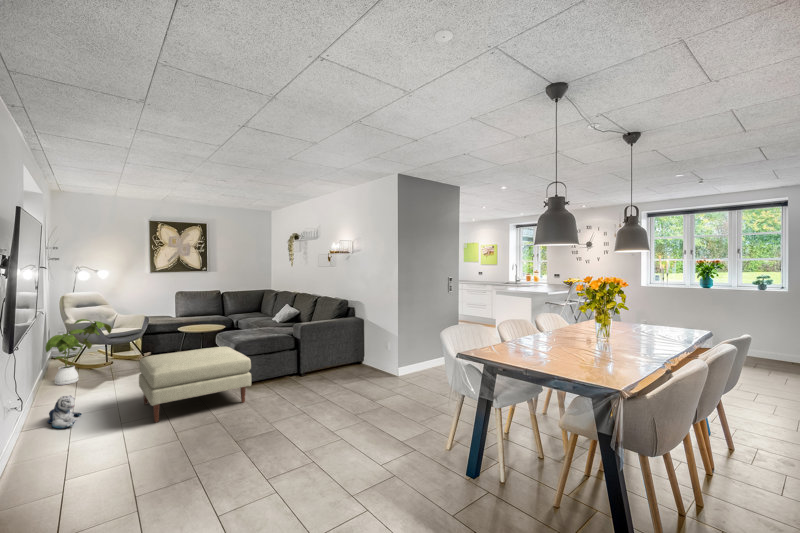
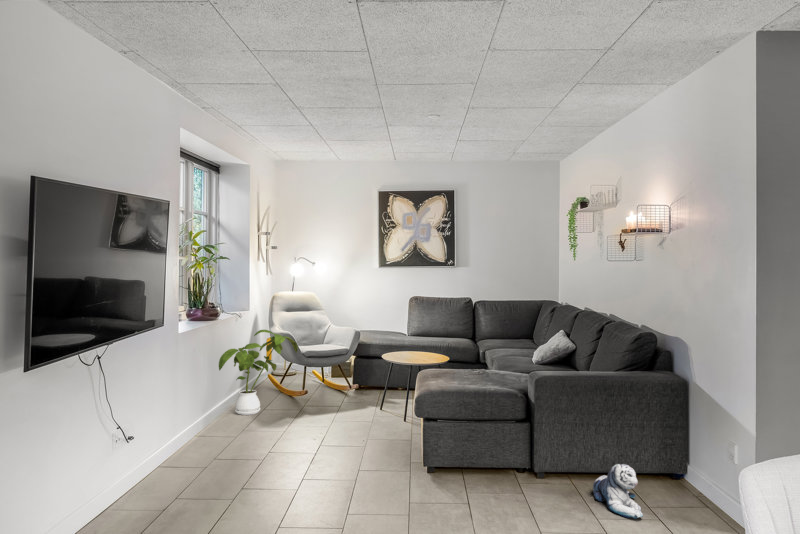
ottoman: present [139,347,251,423] -> none [256,397,414,508]
plush toy: present [47,395,81,429] -> present [593,464,643,519]

